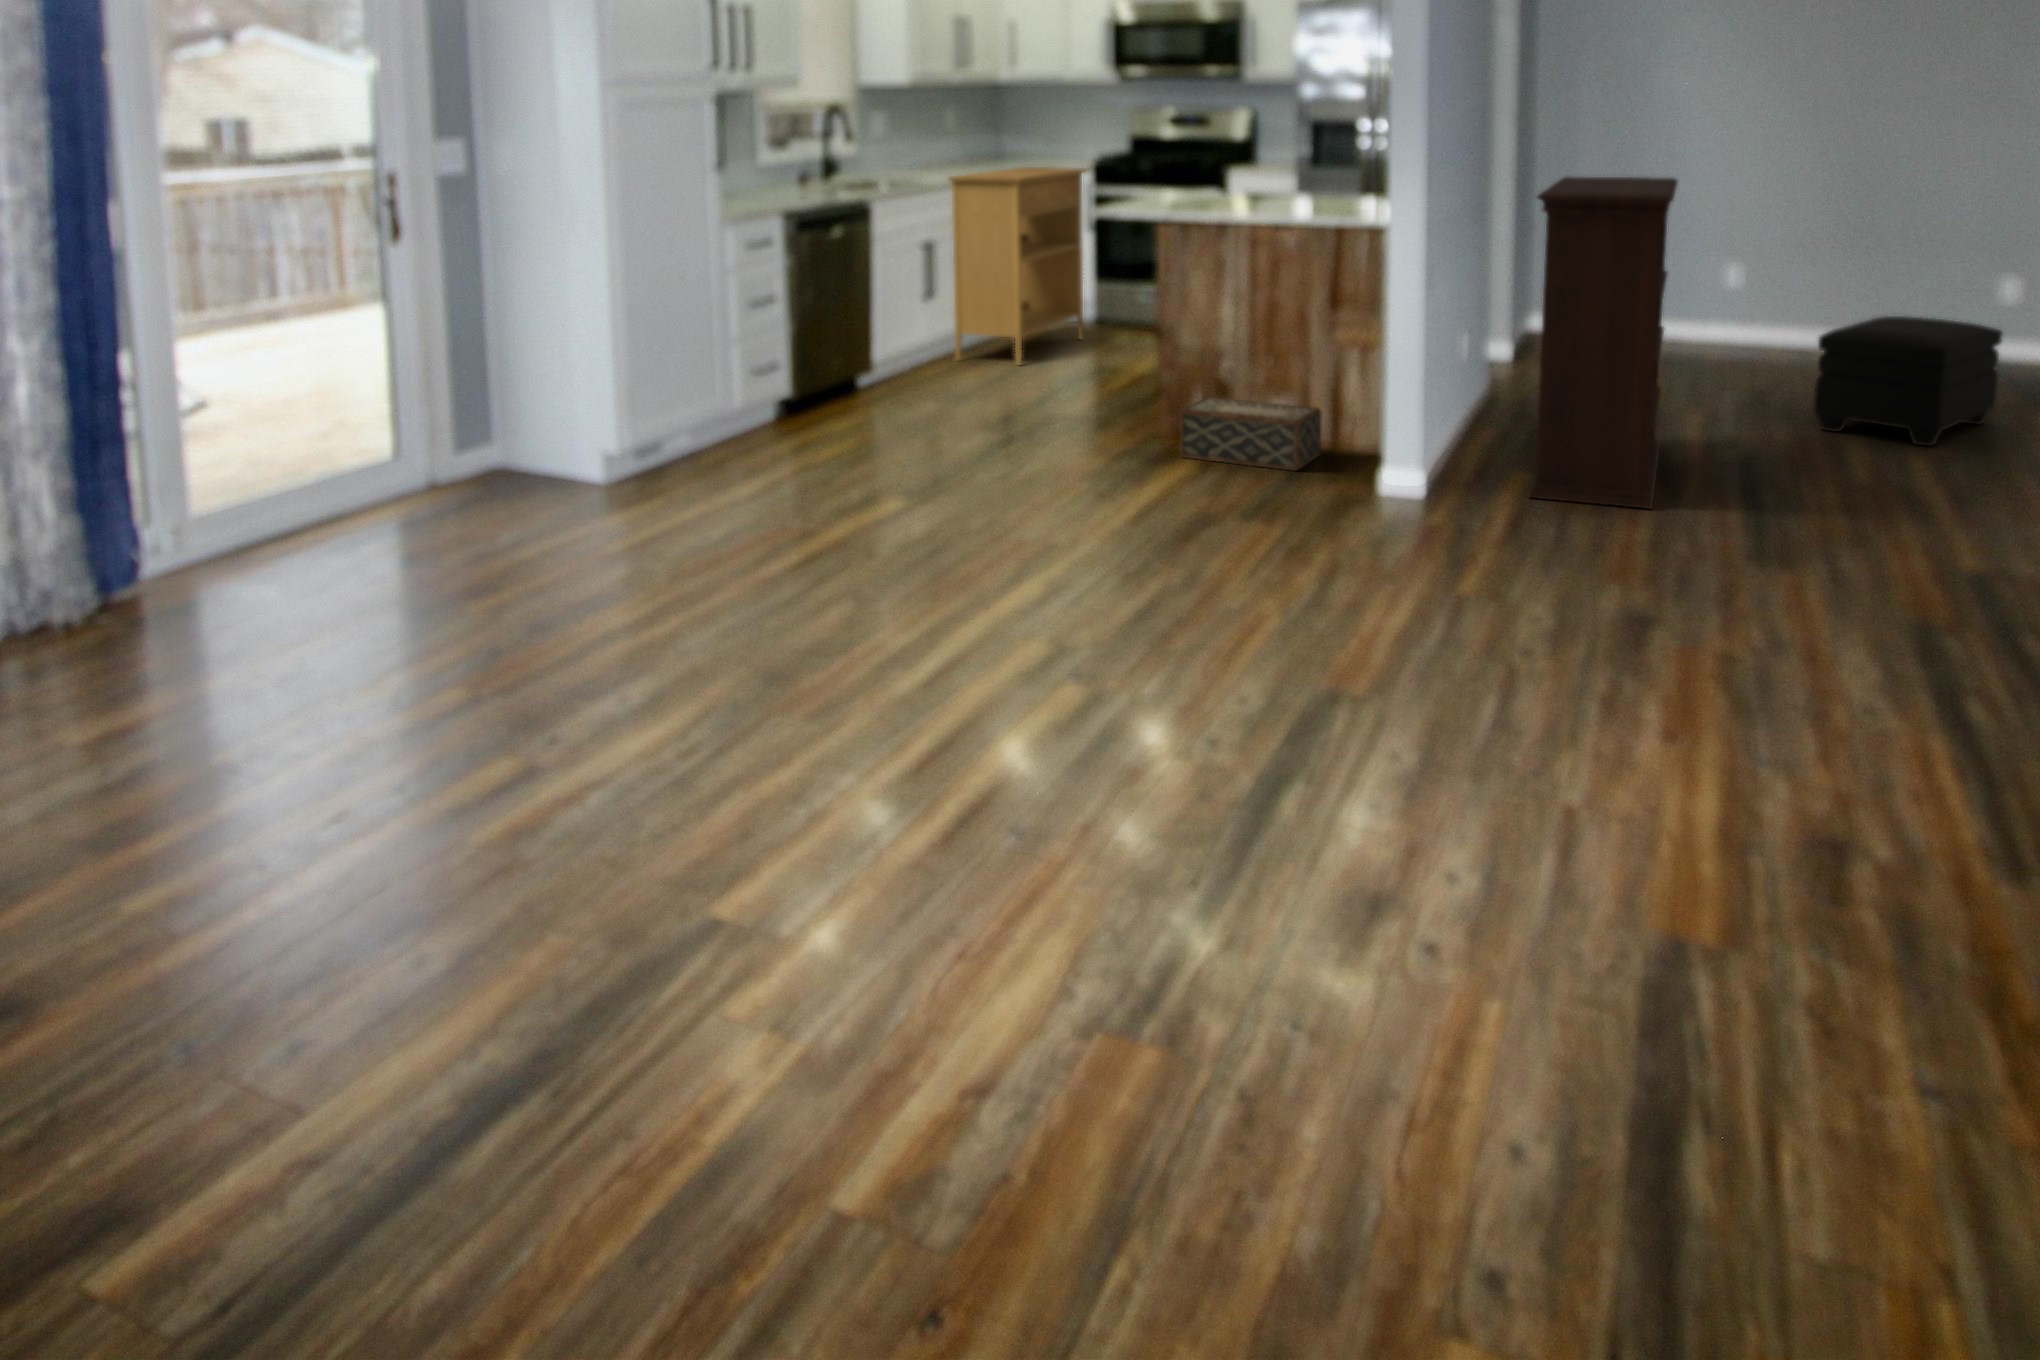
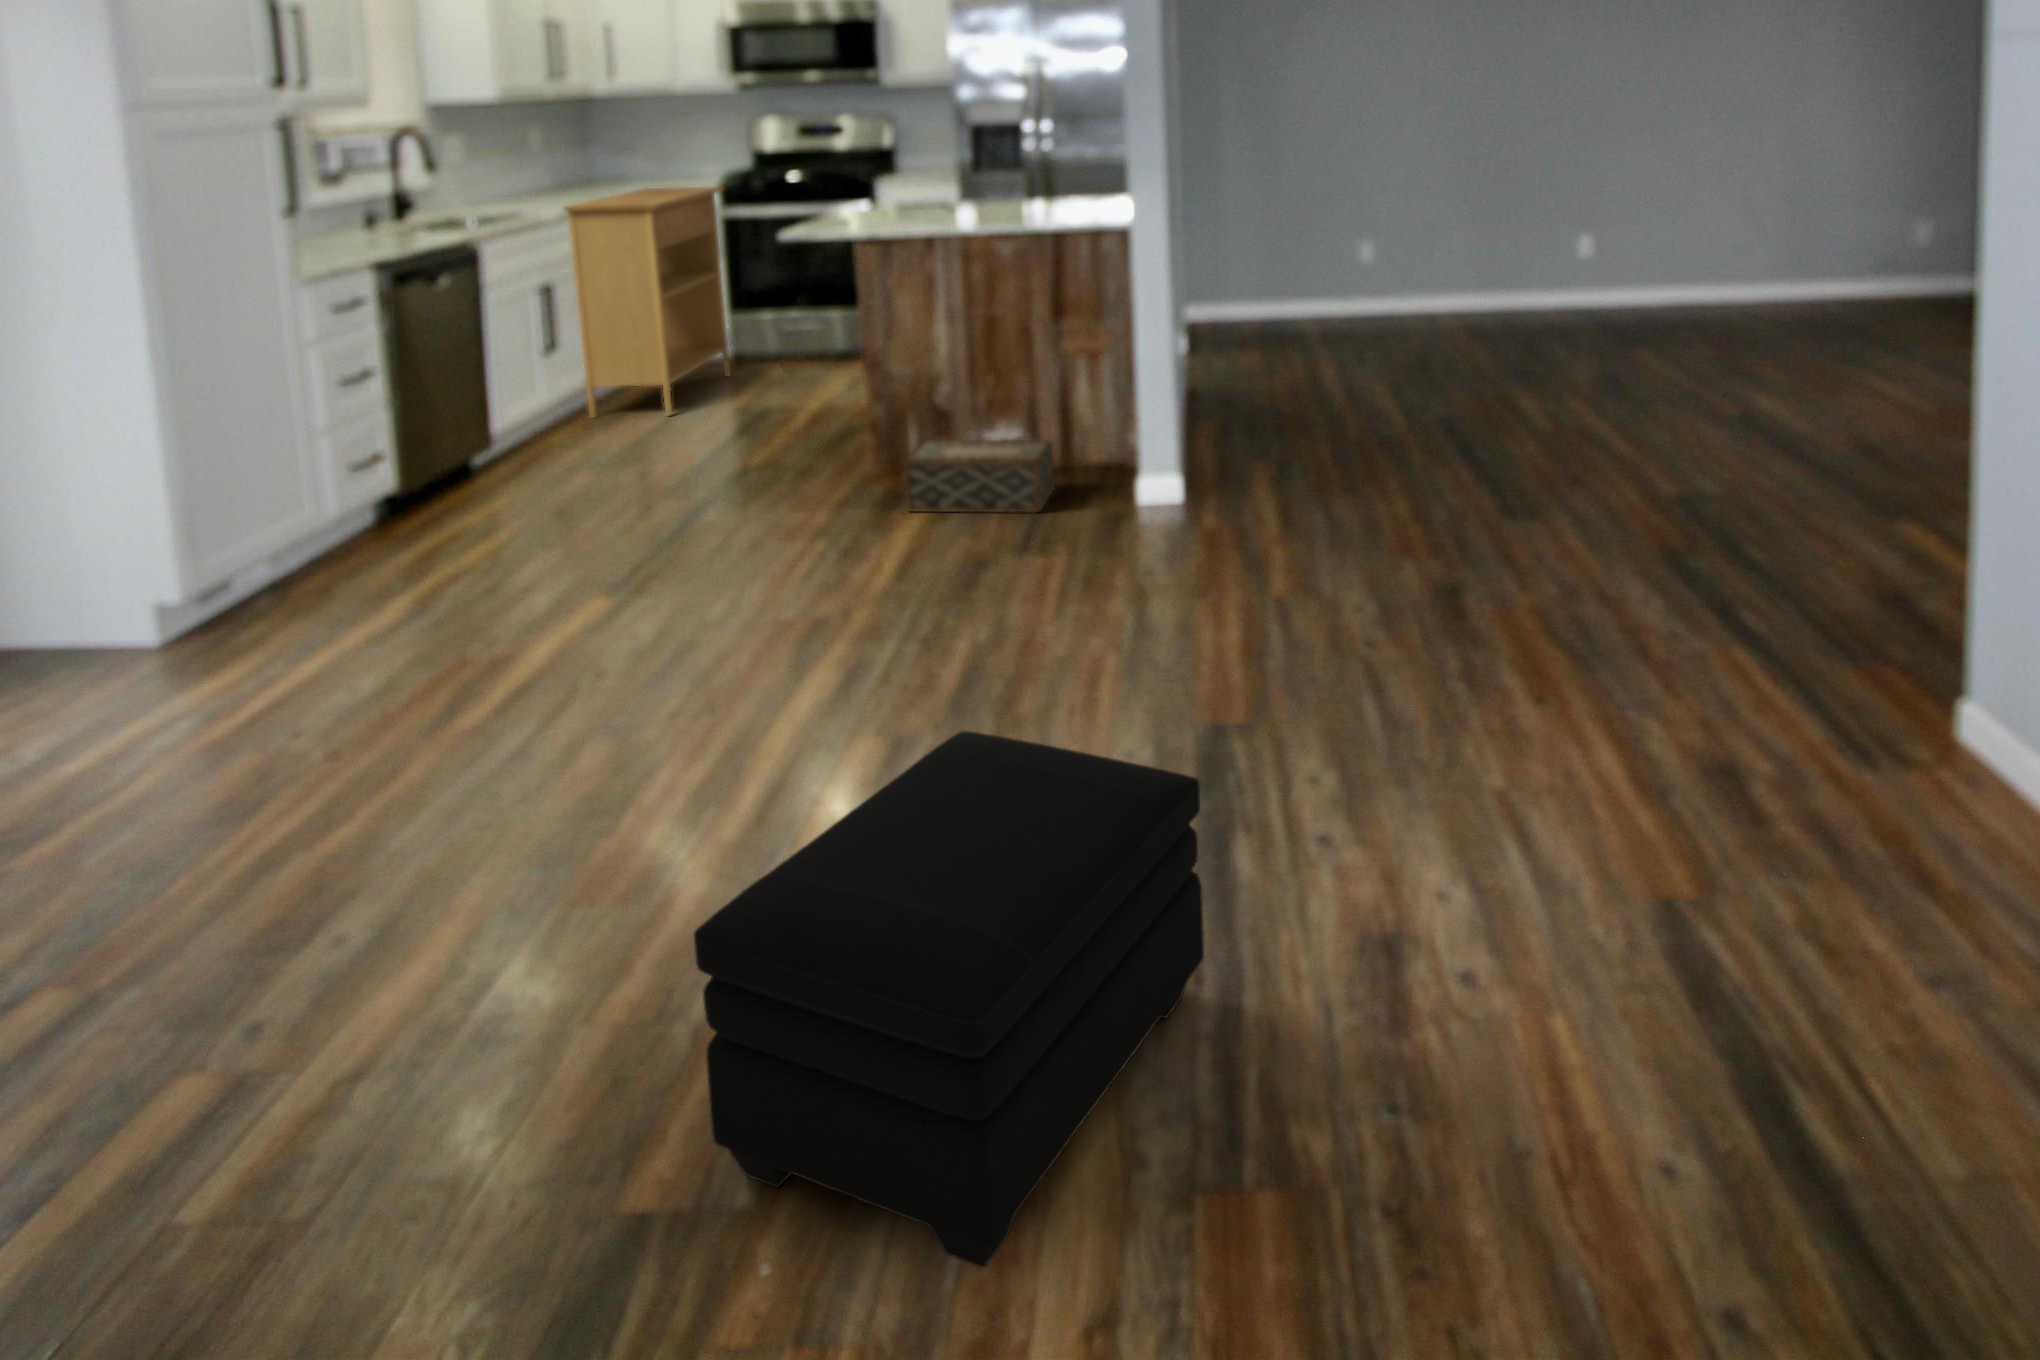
bookshelf: present [1528,177,1678,509] -> none [1257,178,1402,513]
ottoman: present [1813,316,2002,446] -> present [694,731,1204,1268]

